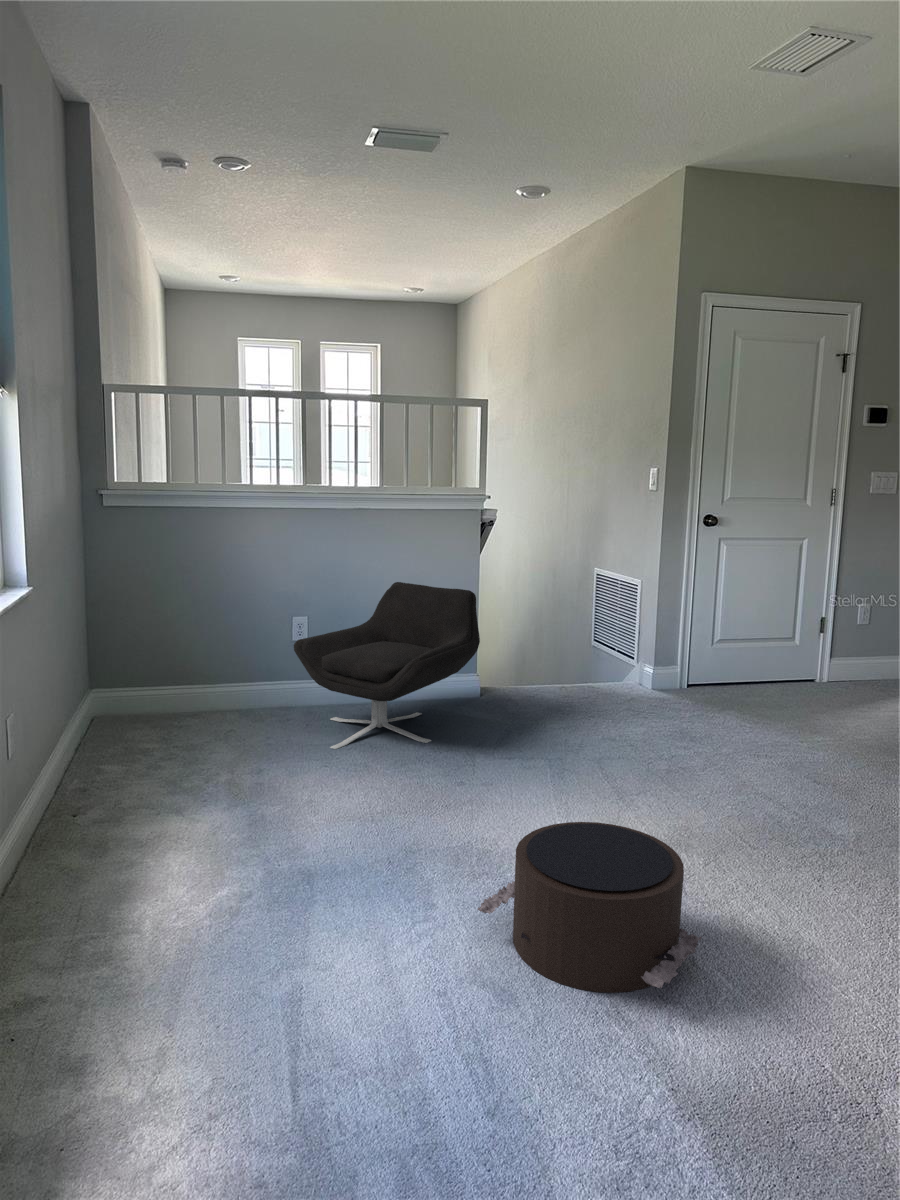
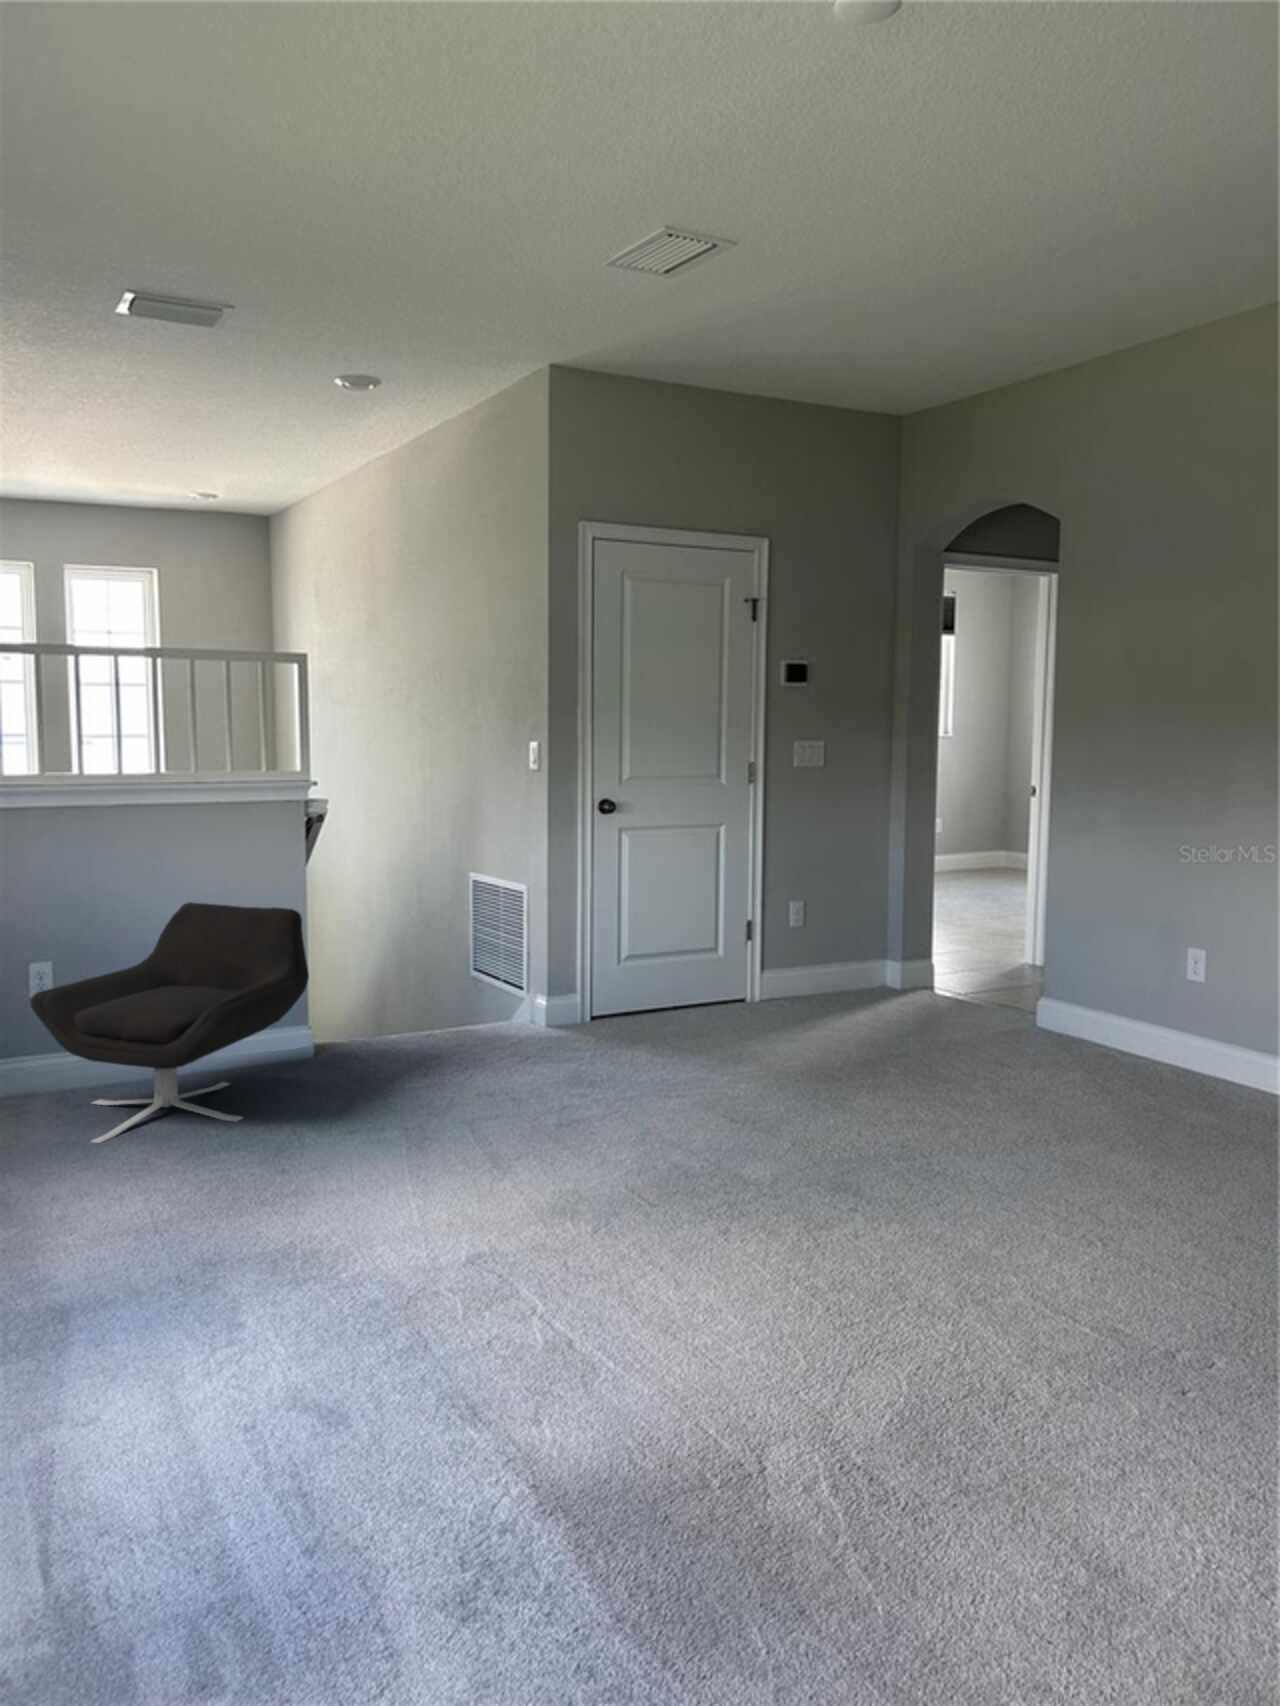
pouf: present [478,822,702,993] -> none [297,1188,579,1395]

